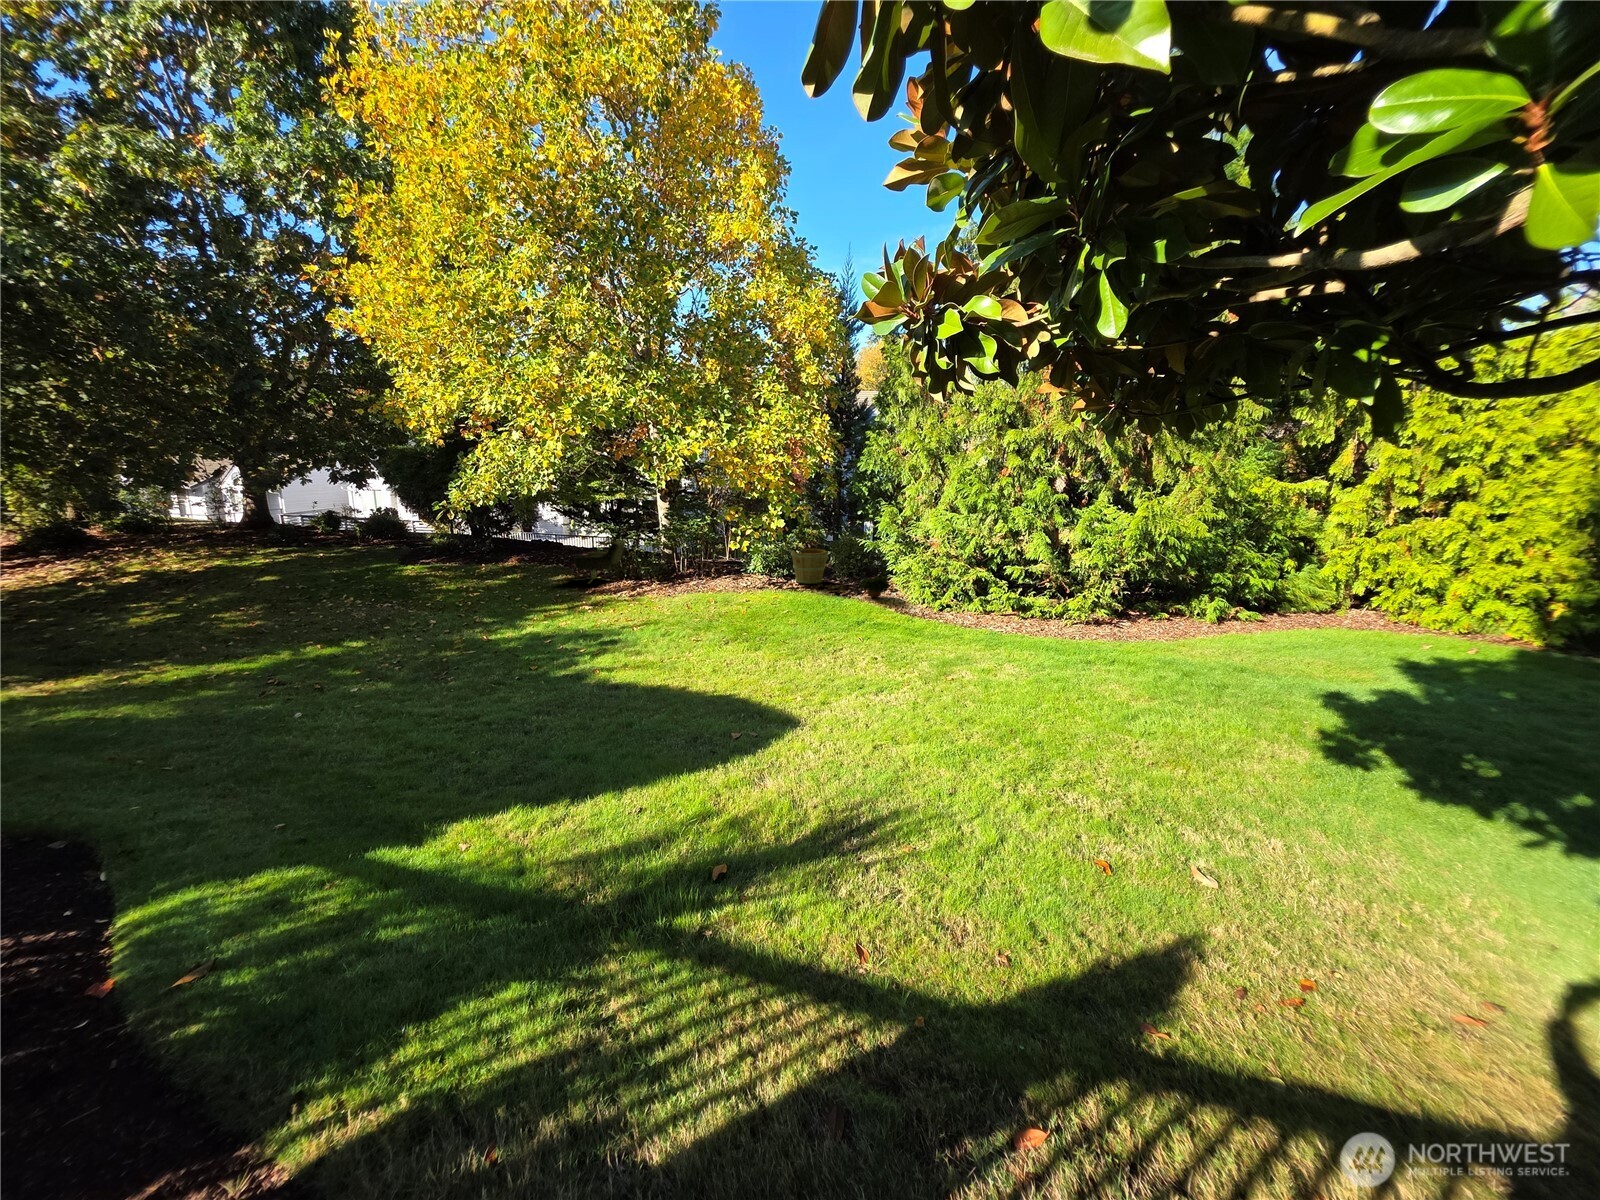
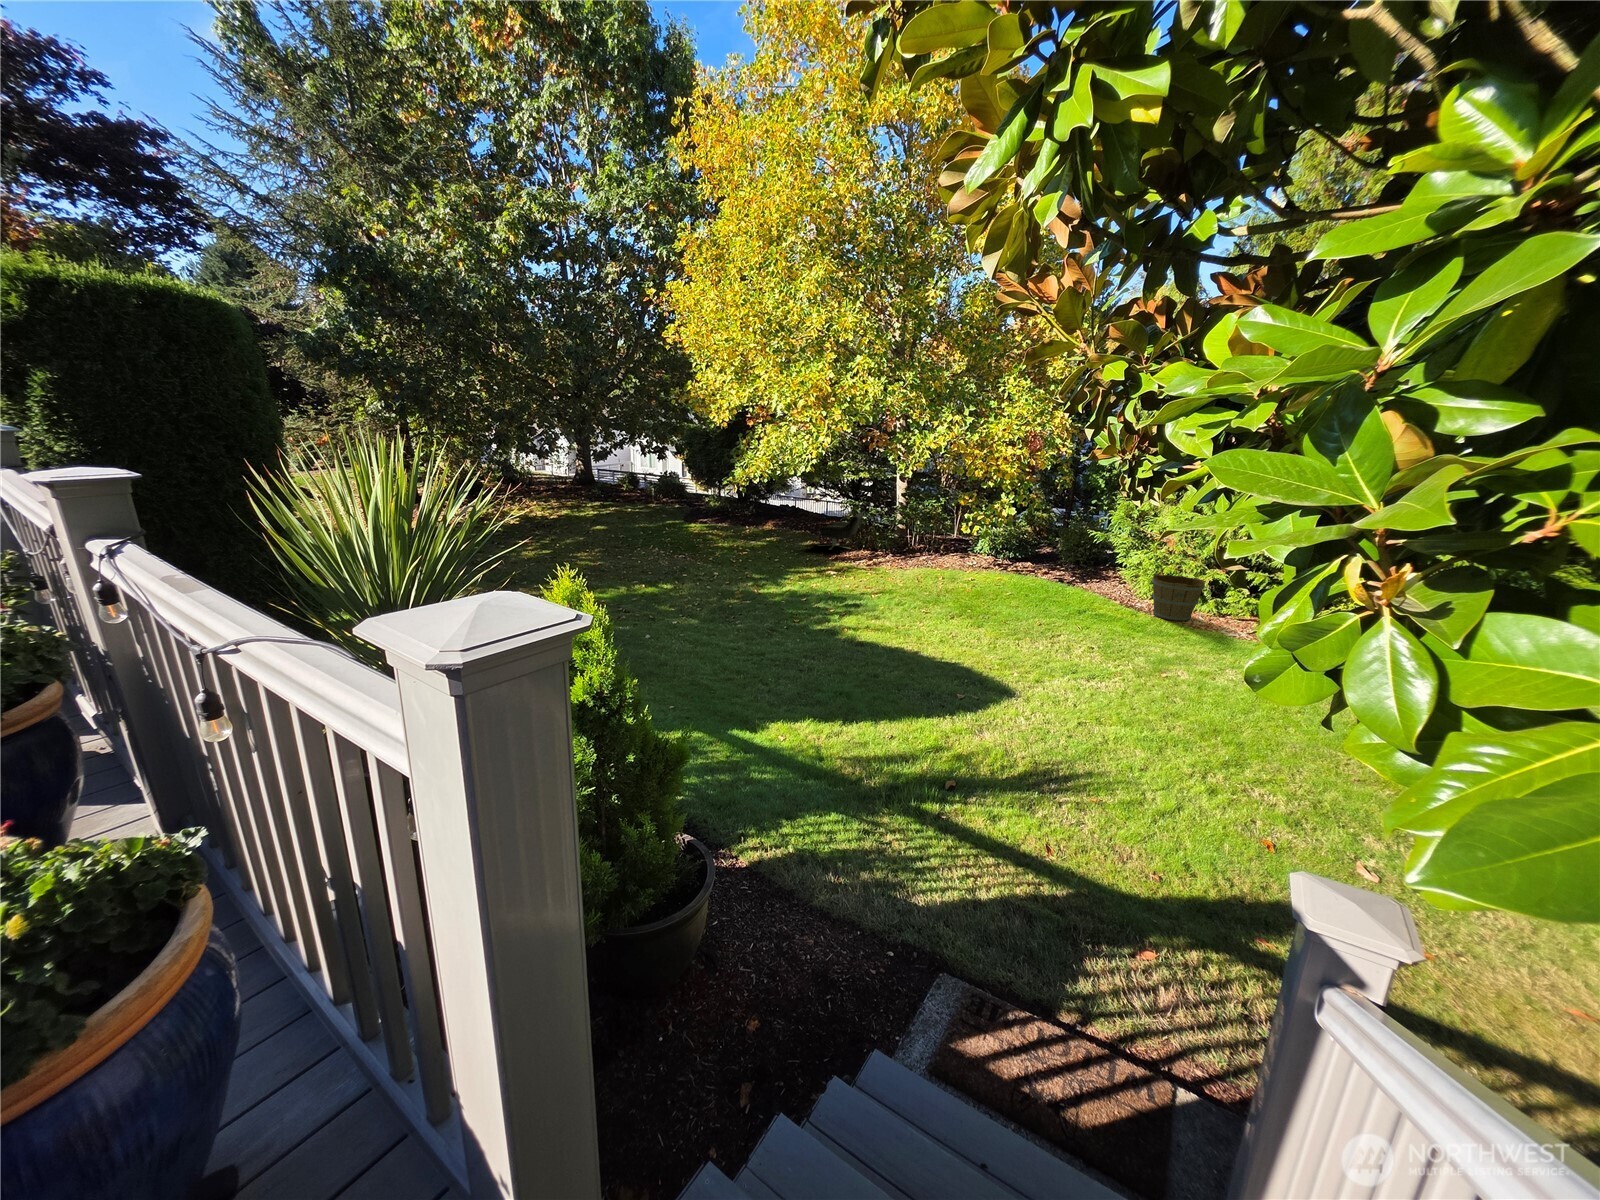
wooden bucket: present [791,548,828,584] -> present [1152,574,1205,621]
potted plant: present [856,575,892,599] -> none [1081,566,1121,589]

